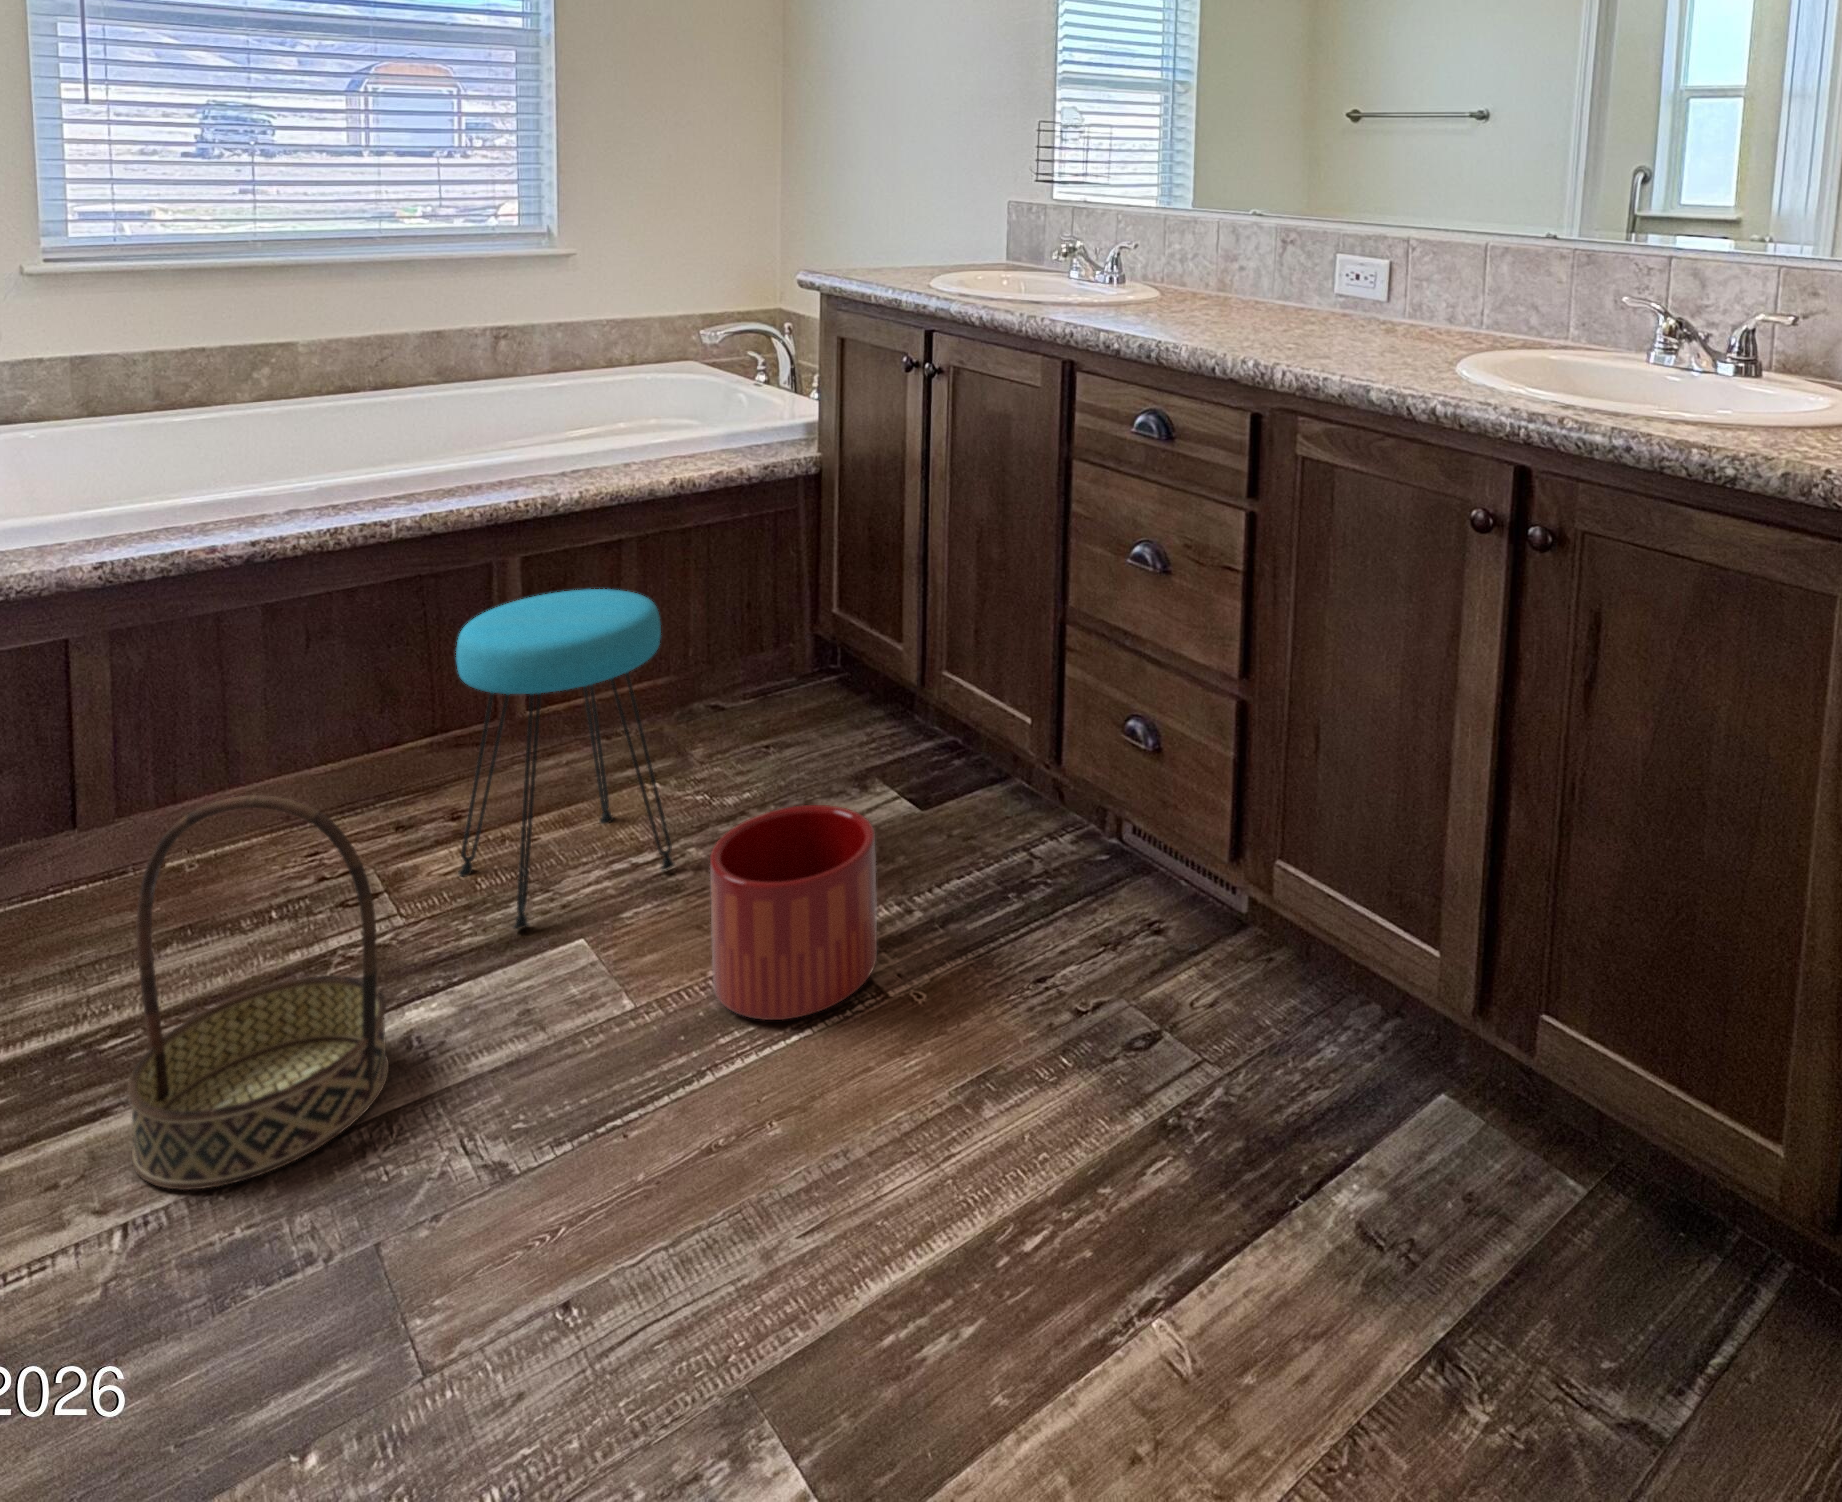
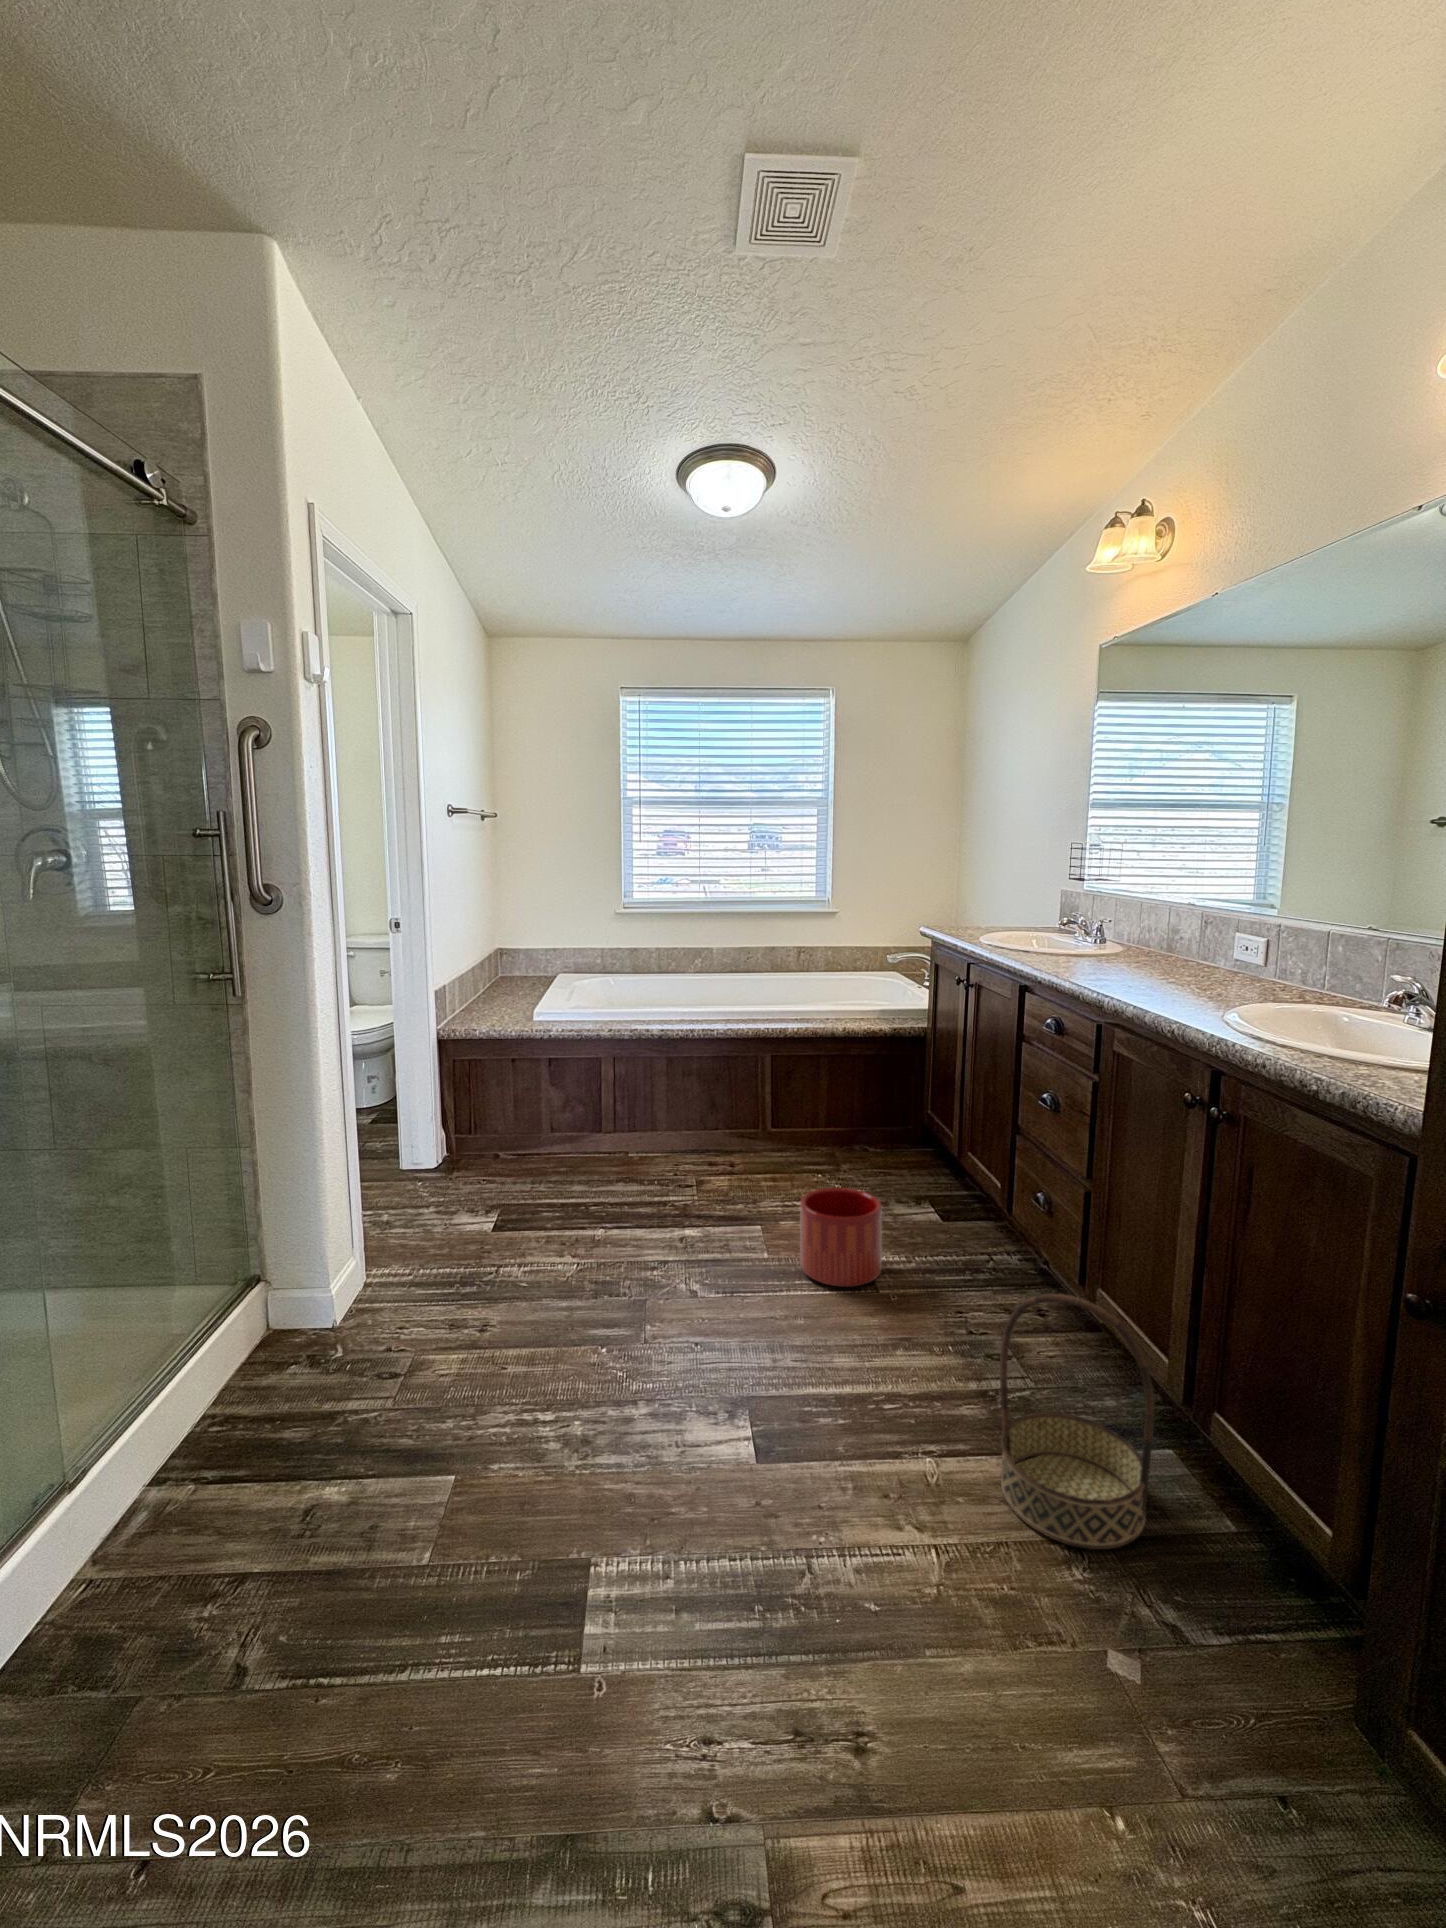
stool: present [456,589,675,929] -> none [721,1065,810,1214]
basket: present [128,795,389,1190] -> present [1000,1294,1154,1549]

